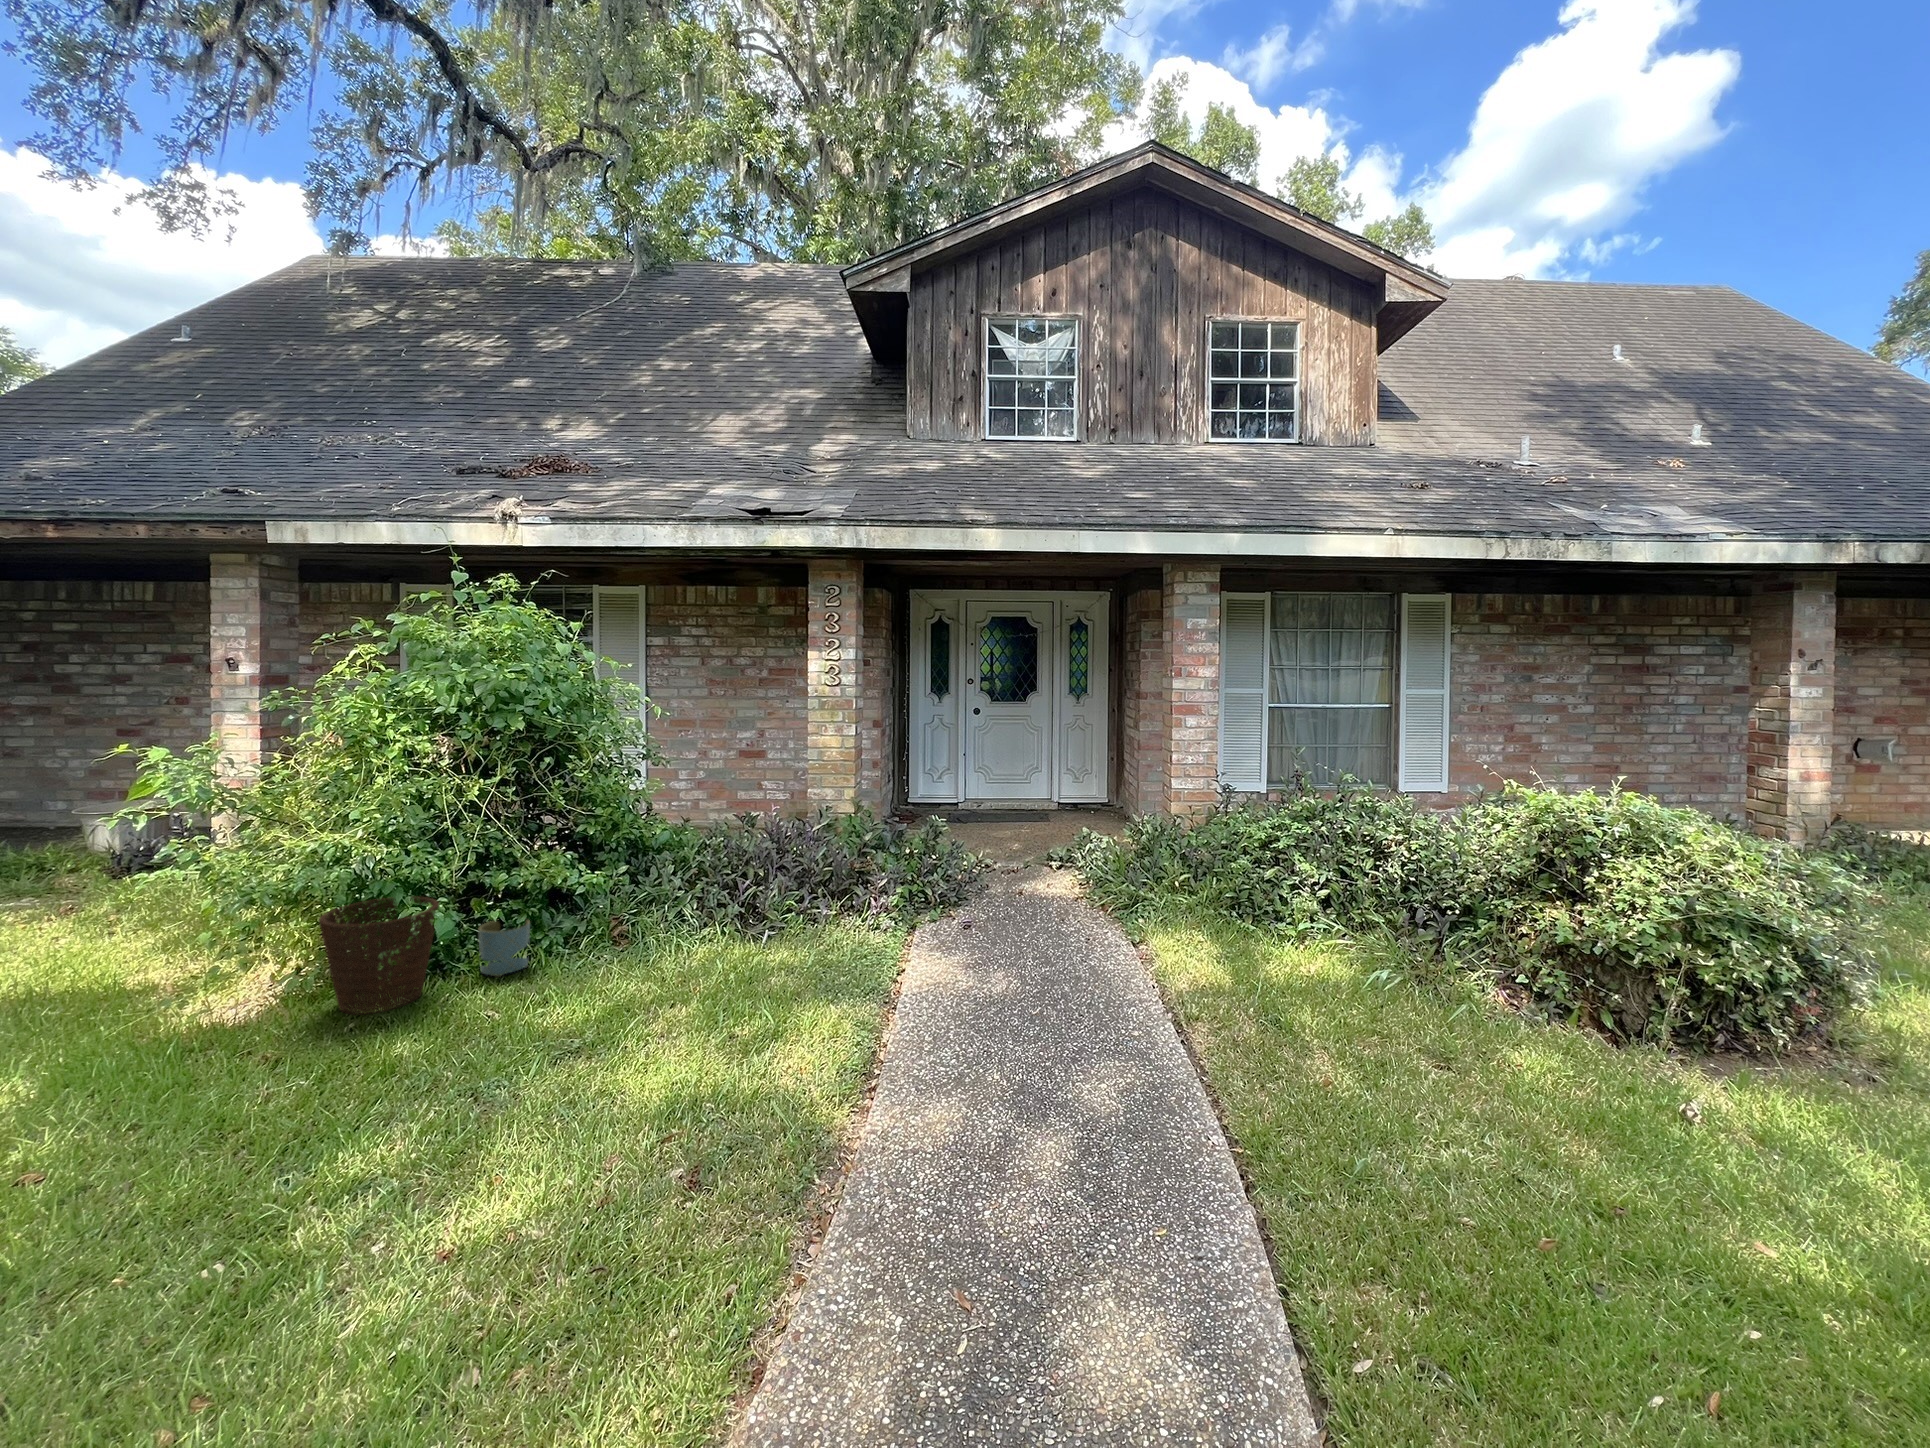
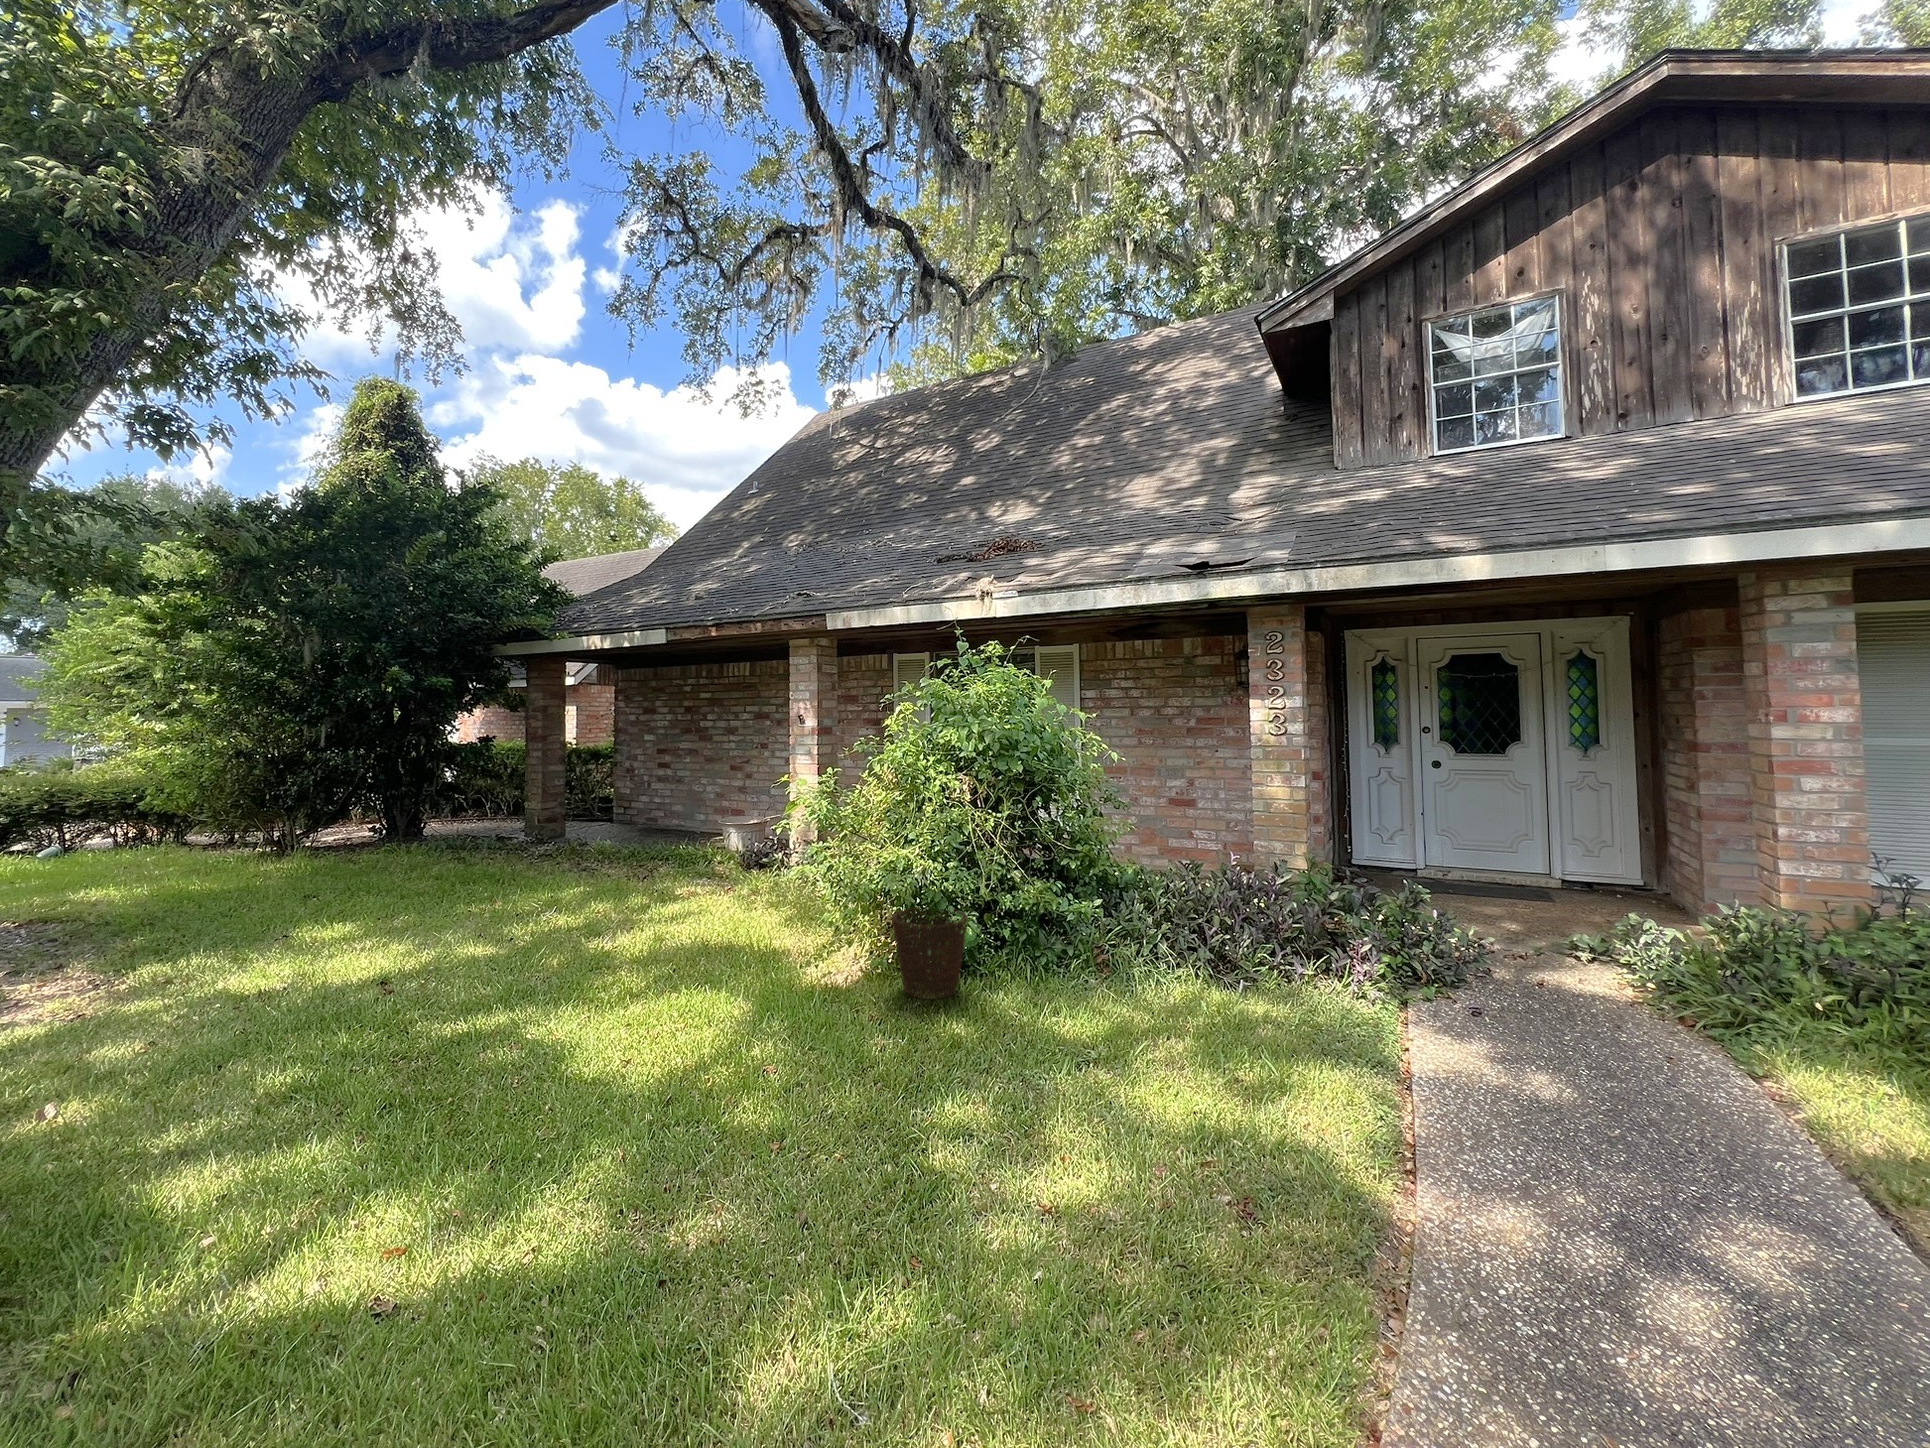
planter: present [479,920,530,977] -> none [992,936,1030,986]

